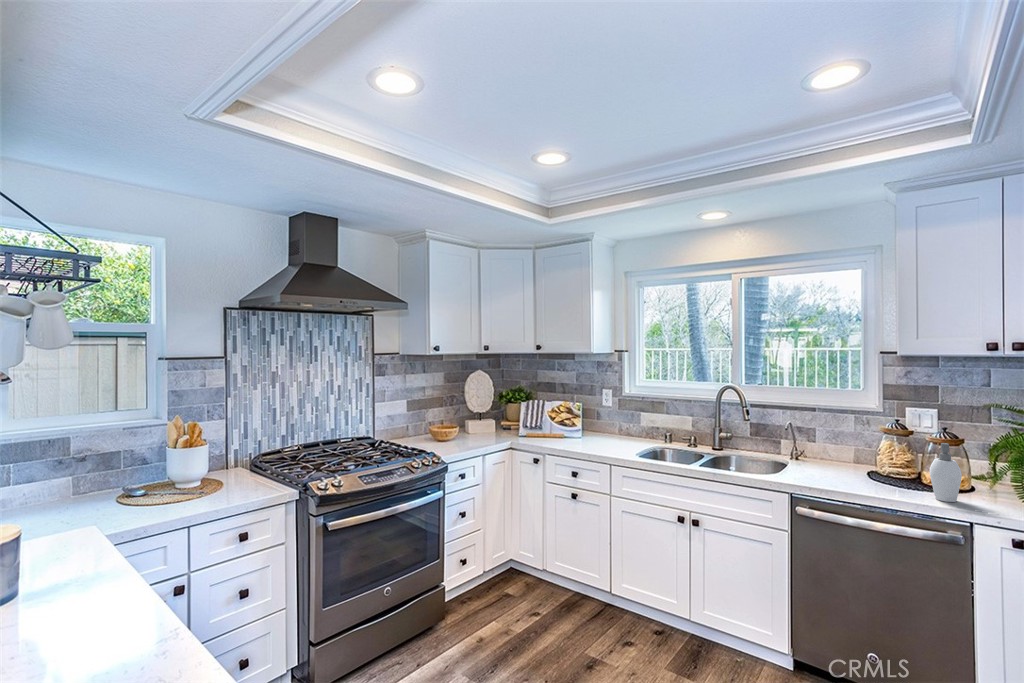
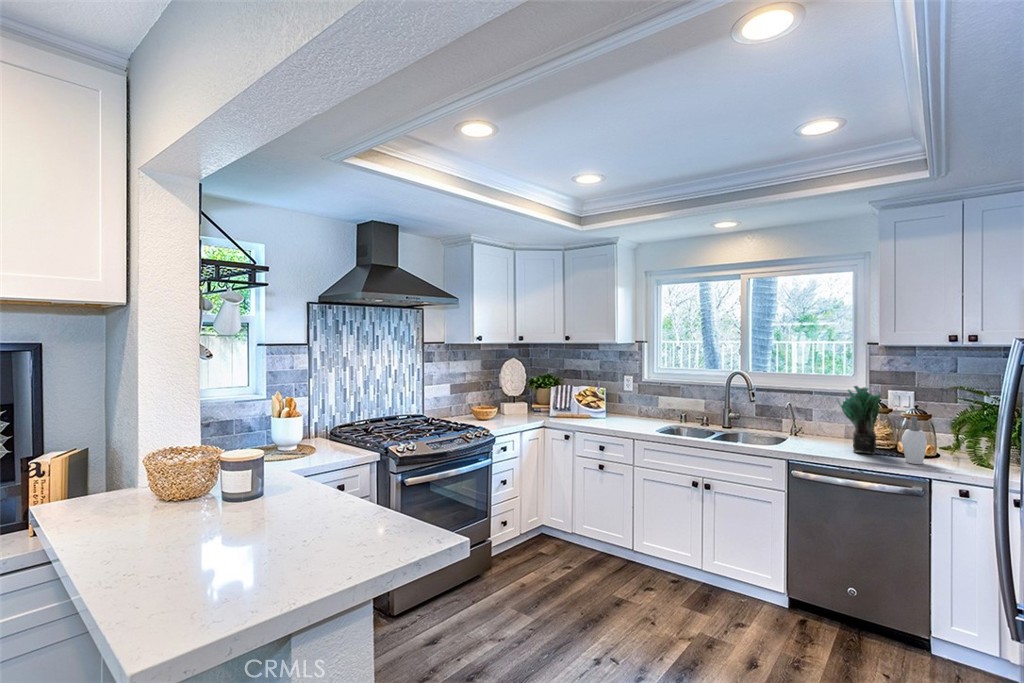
potted plant: none [847,404,903,487] -> present [837,386,881,454]

